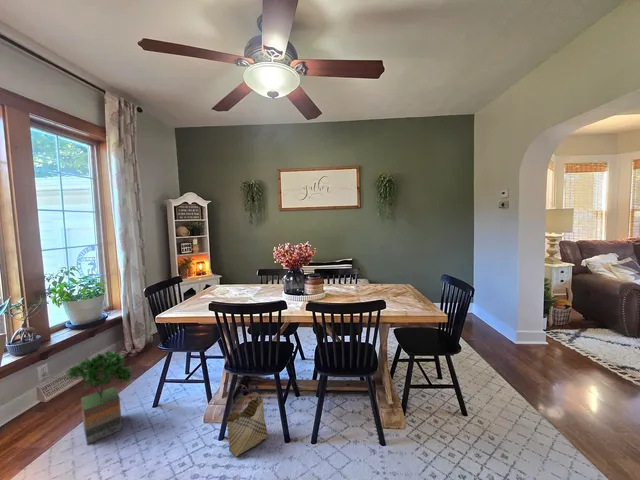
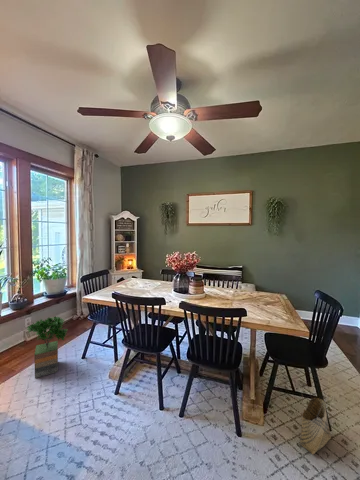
woven basket: present [226,385,267,457] -> present [300,384,331,454]

